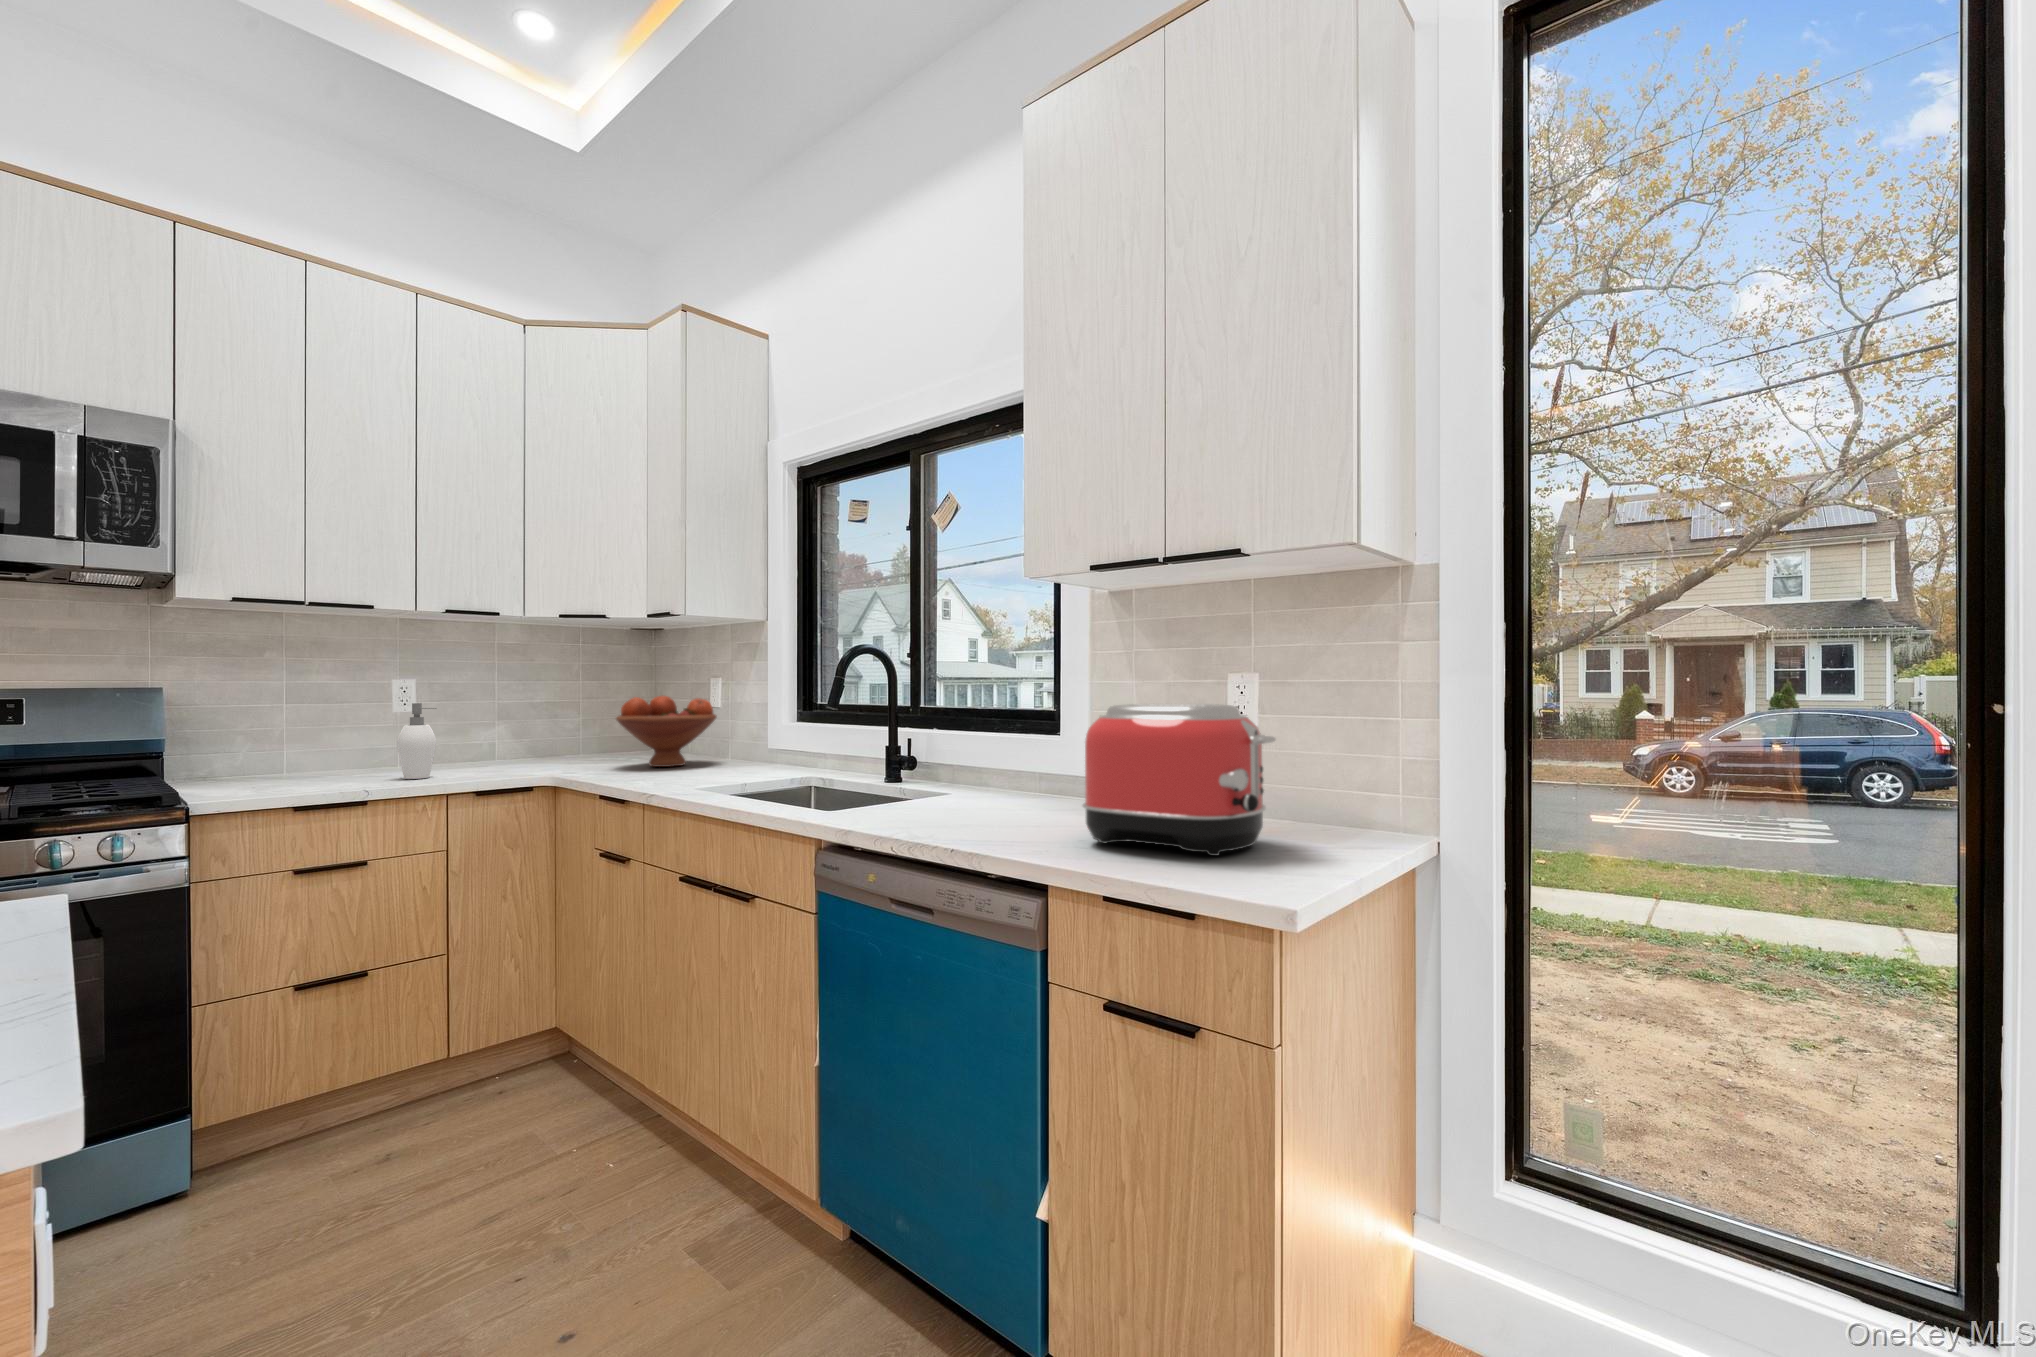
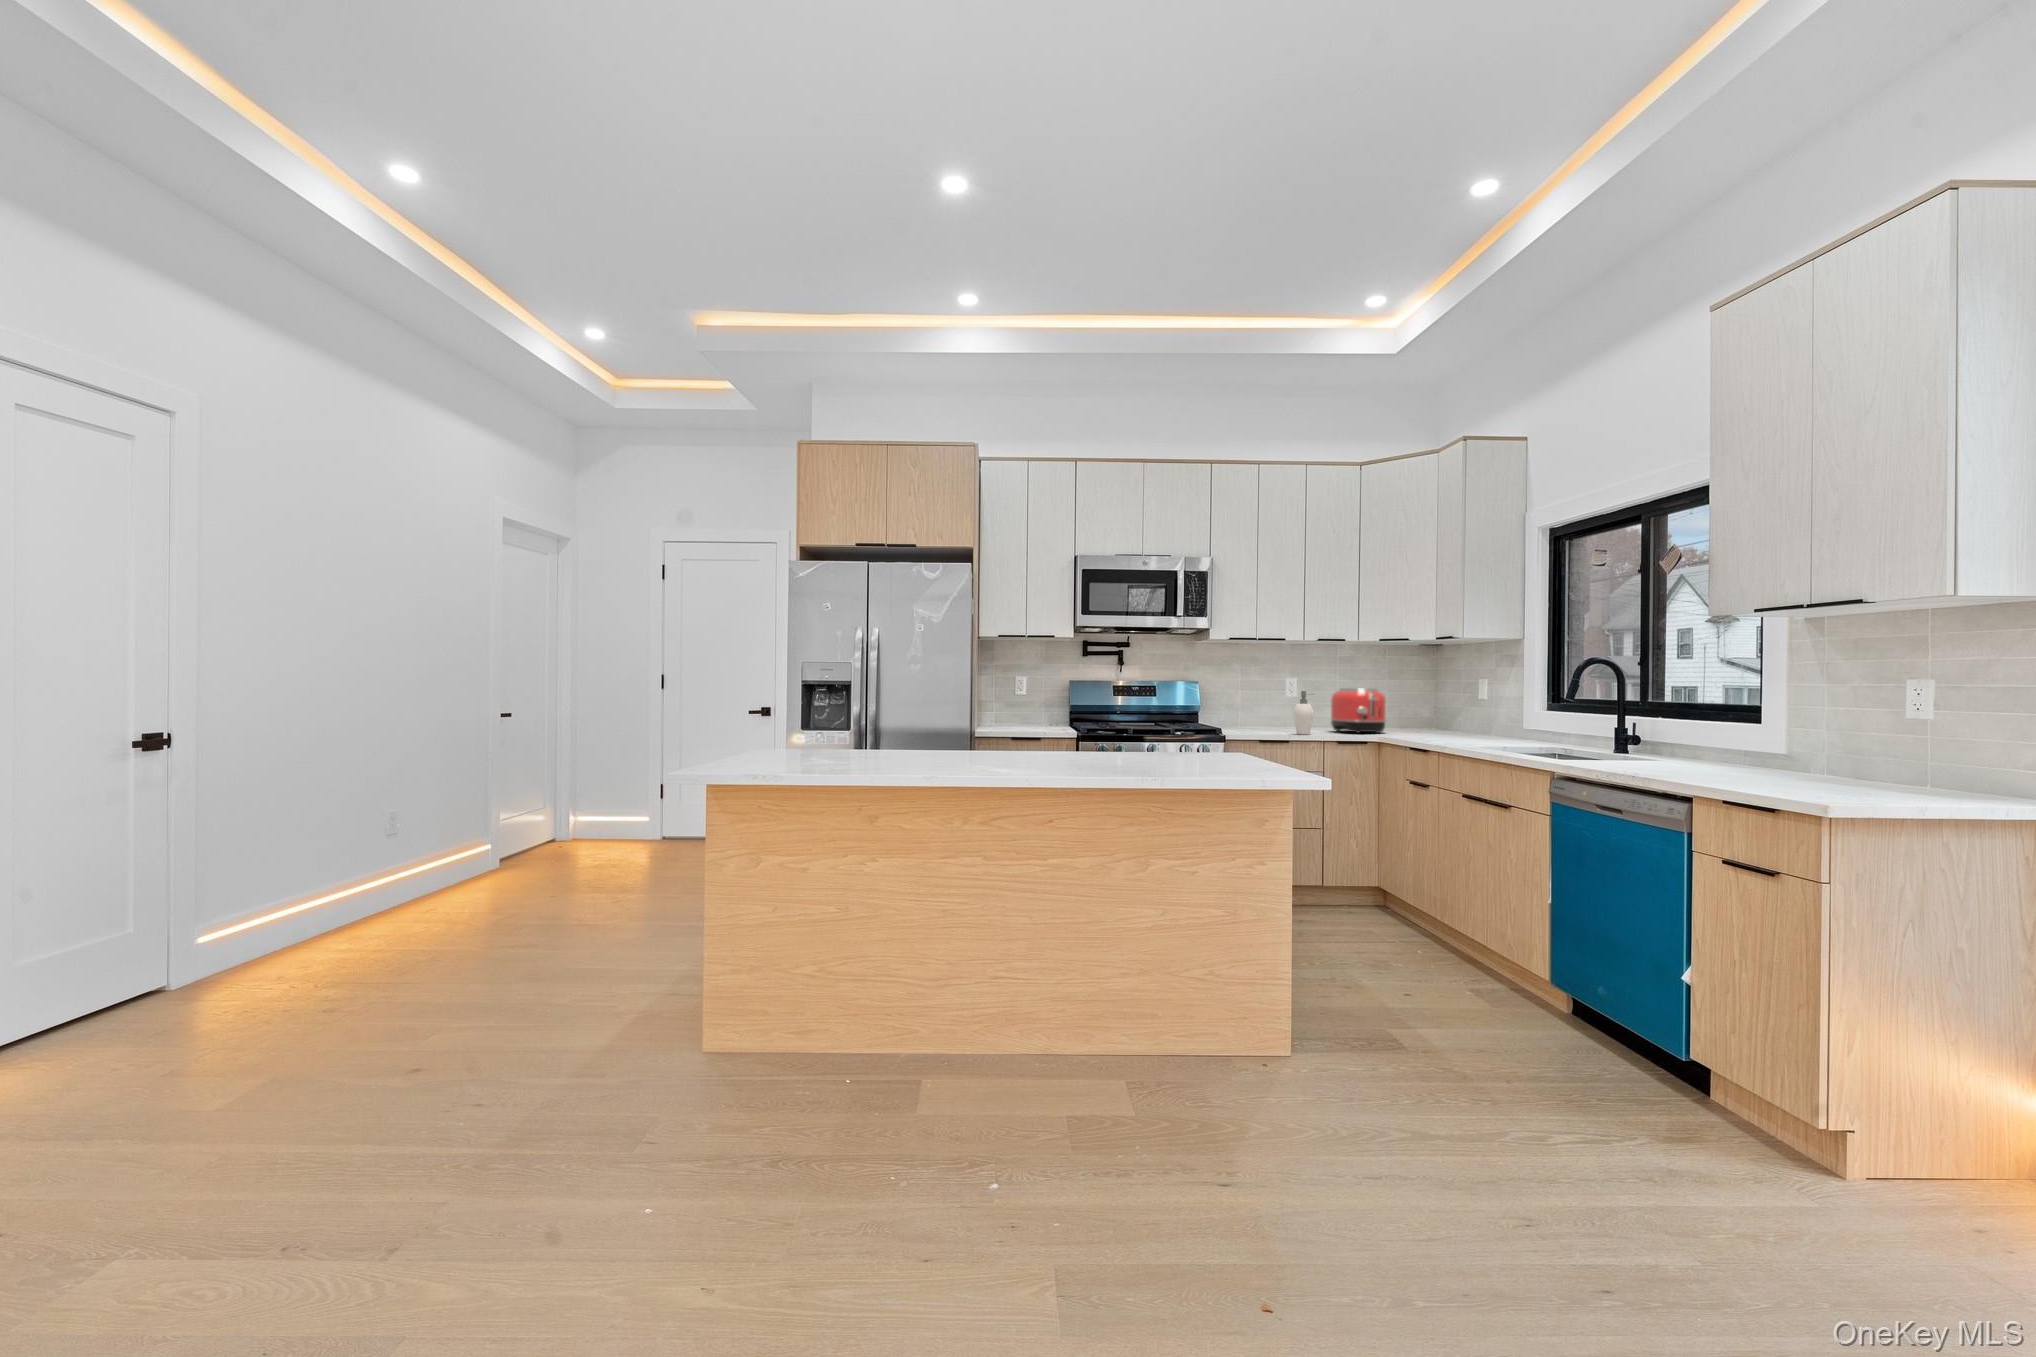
fruit bowl: present [616,696,716,767] -> none [1419,690,1488,737]
toaster: present [1082,704,1275,856] -> present [1331,688,1386,733]

